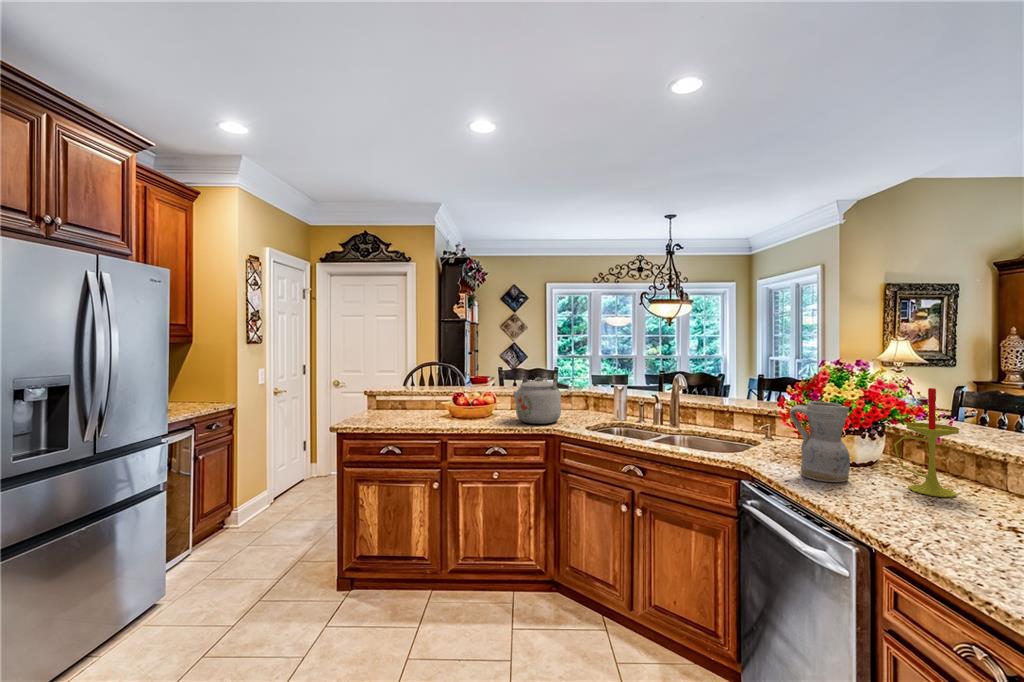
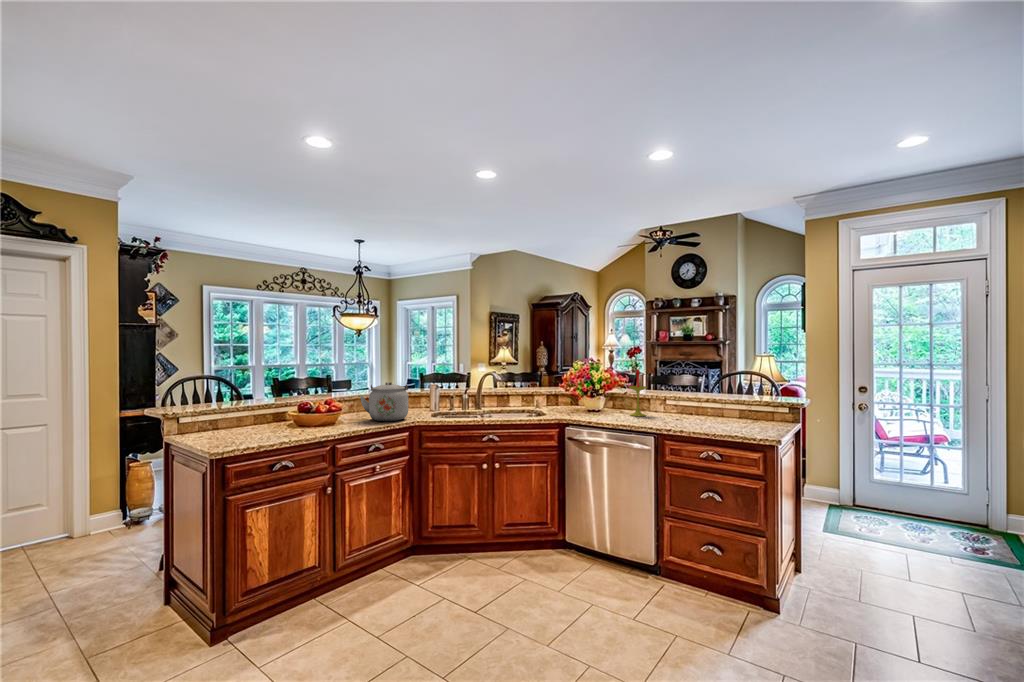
ceramic pitcher: present [790,401,850,482] -> none [589,380,614,419]

